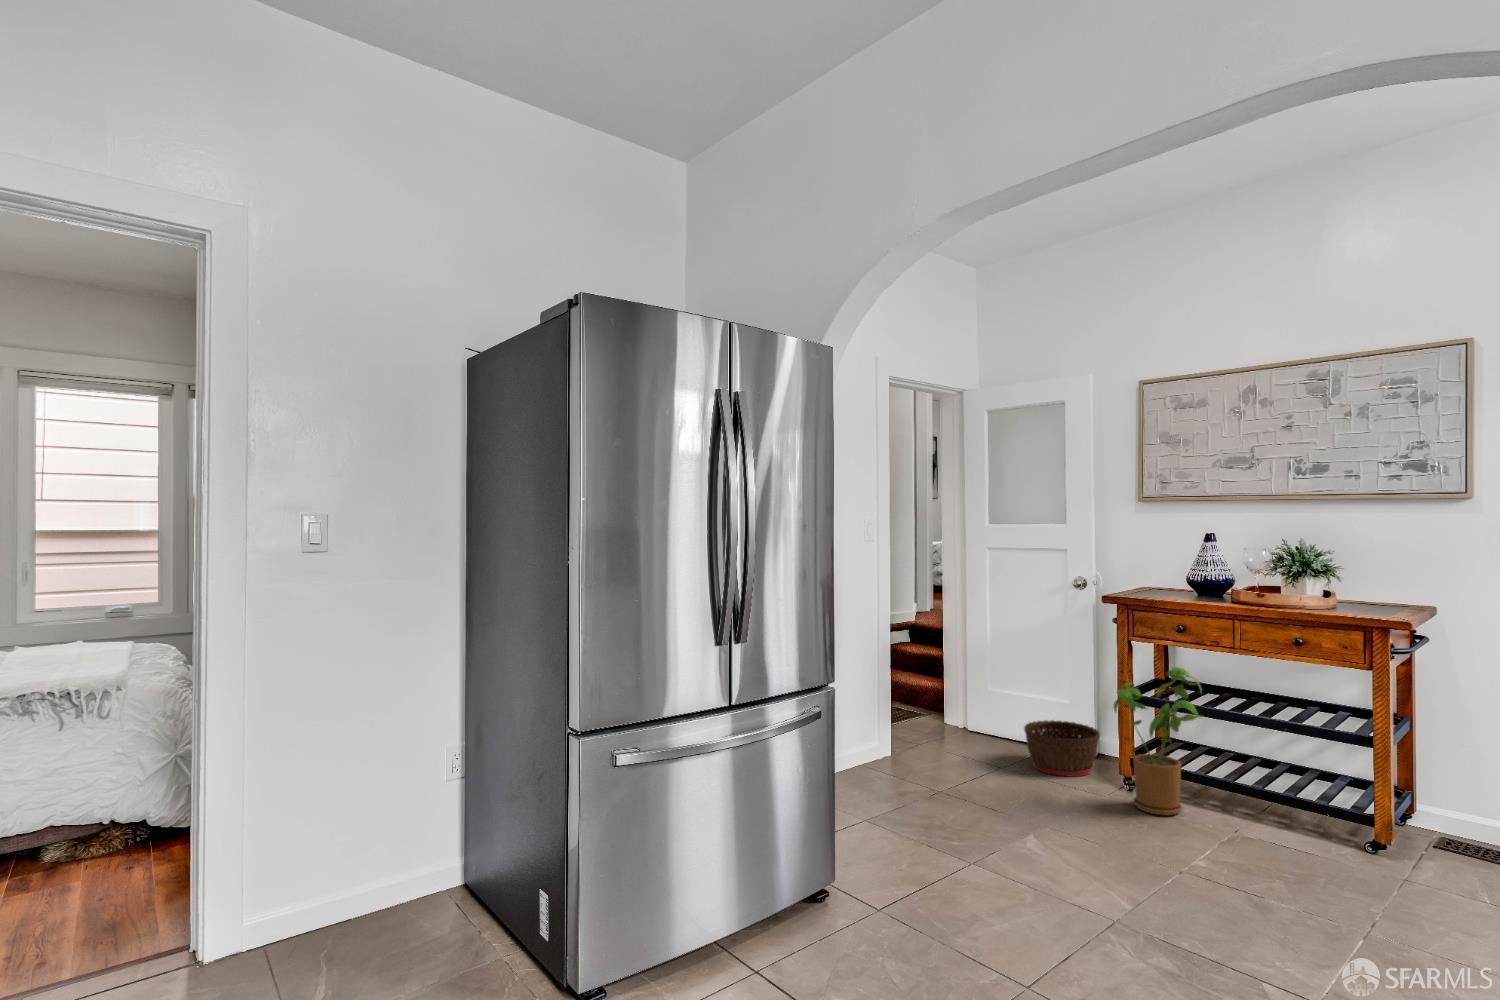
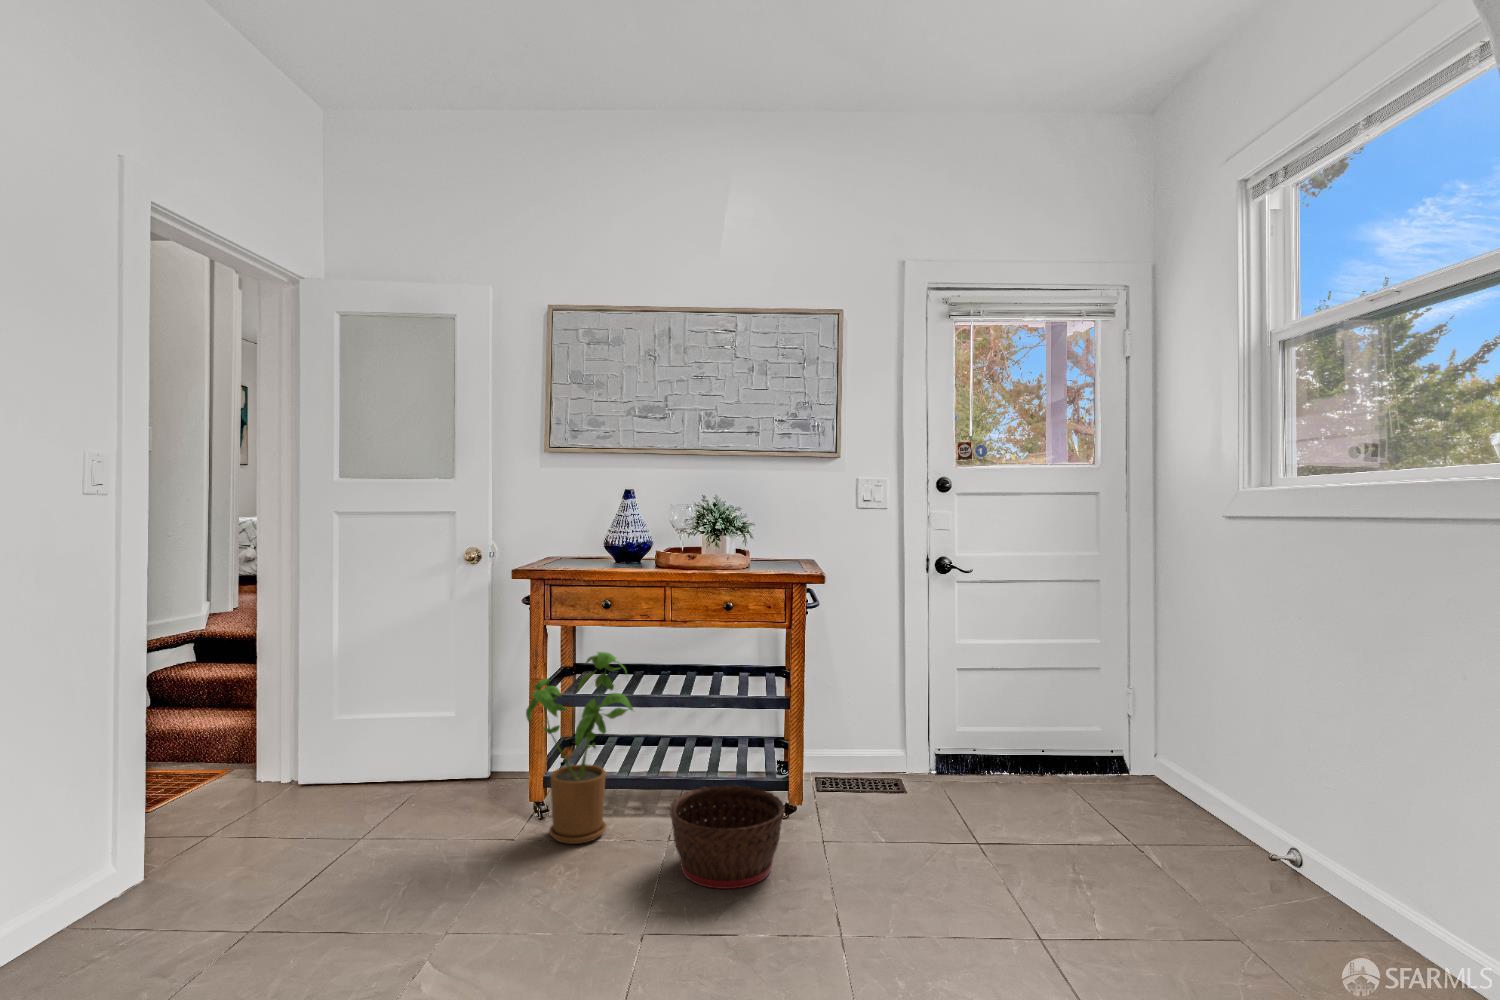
basket: present [1024,720,1100,777] -> present [670,785,784,889]

